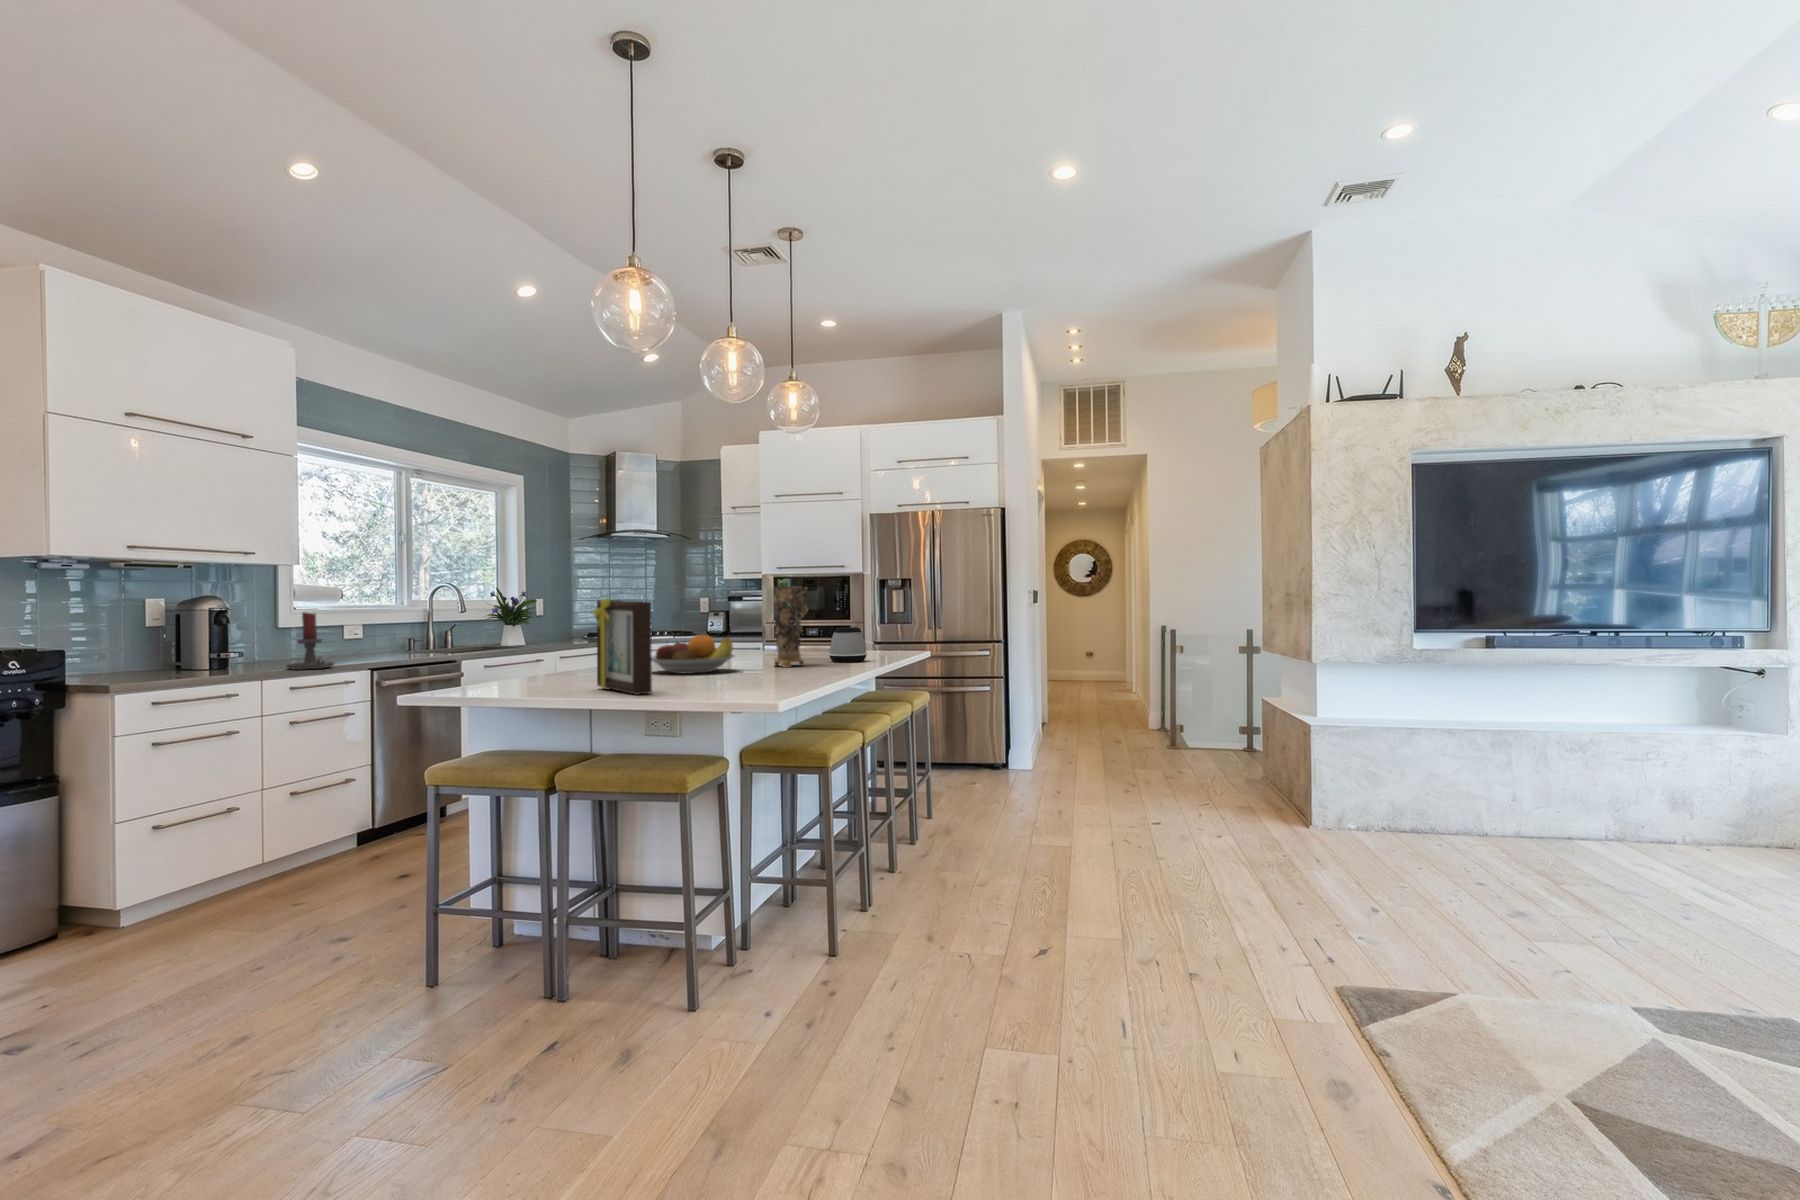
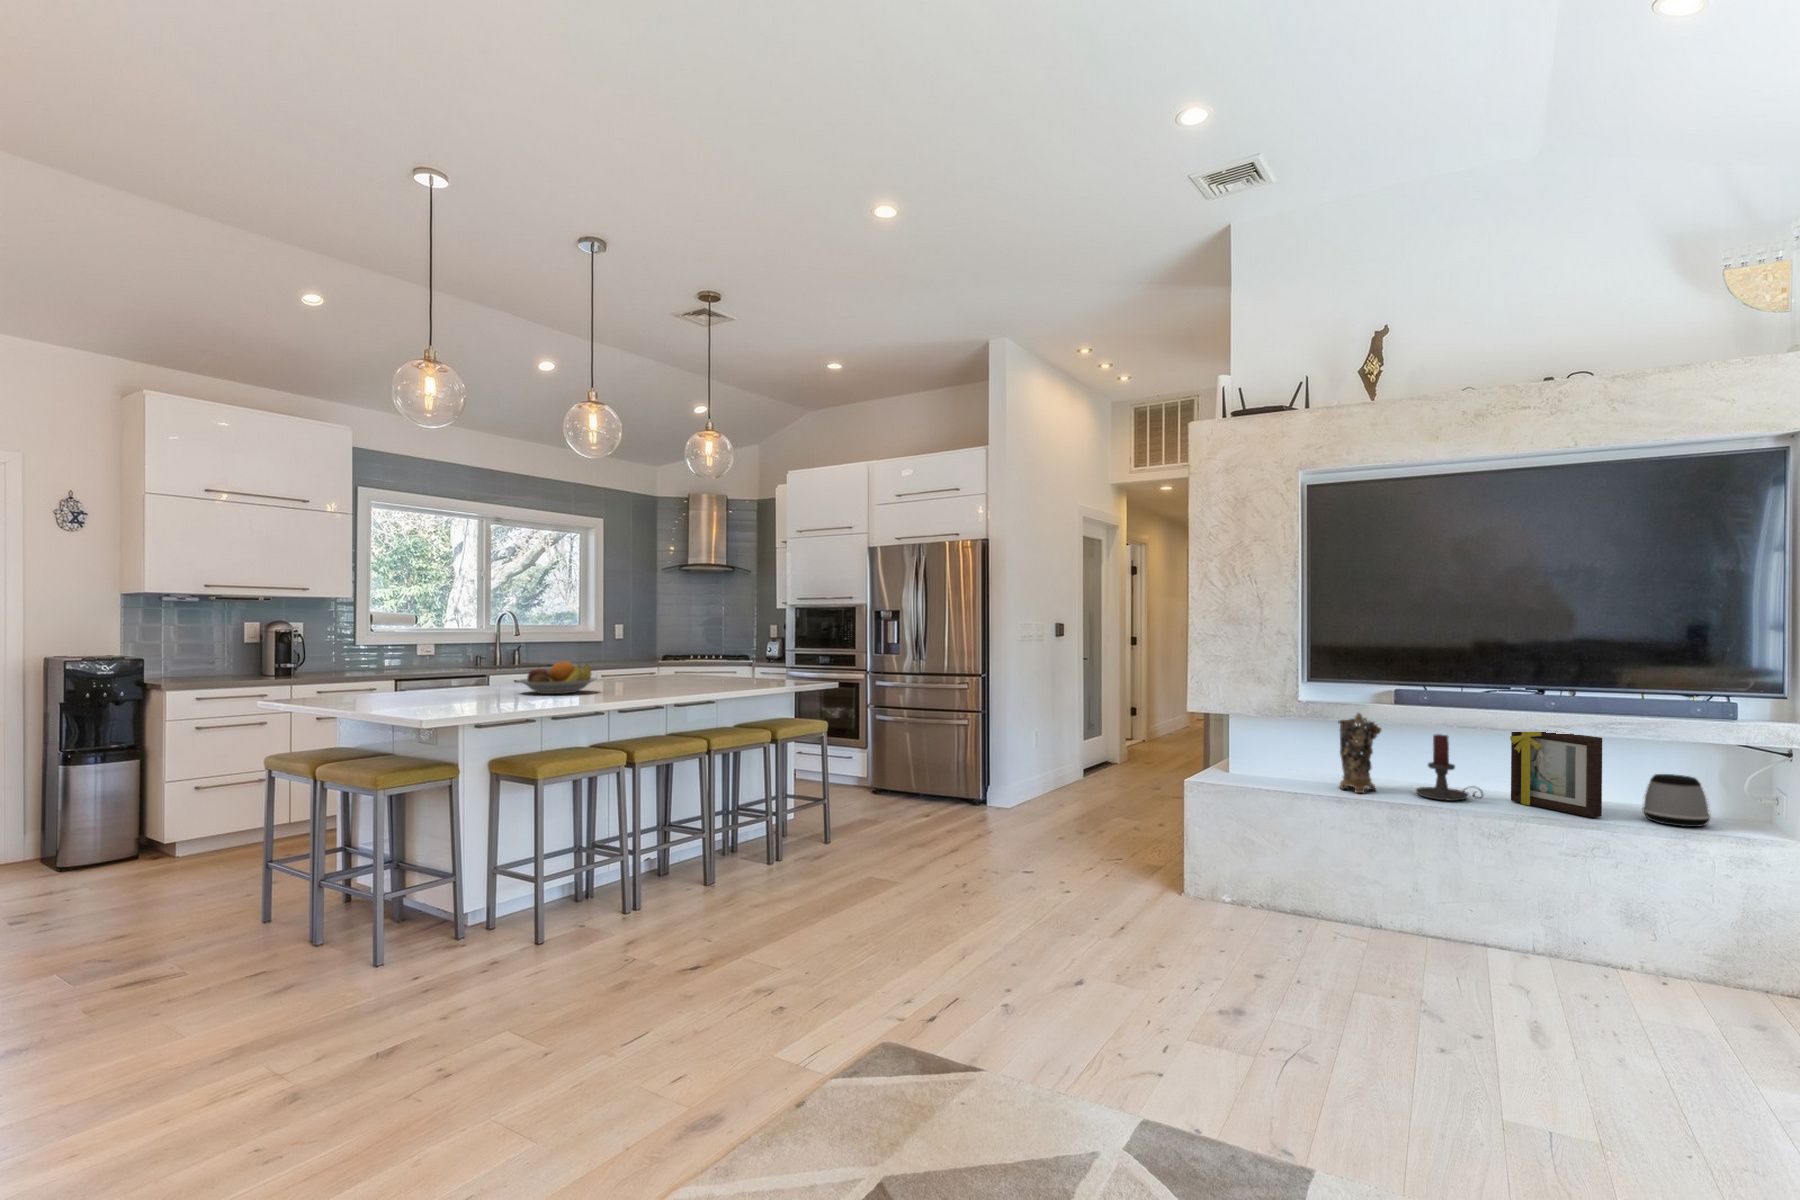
decorative vase: present [774,586,808,667] -> present [1339,713,1381,793]
flower arrangement: present [487,588,537,646] -> none [556,614,607,665]
picture frame: present [594,598,652,695] -> present [1510,732,1602,818]
candle holder: present [286,612,334,670] -> present [1416,734,1483,801]
speaker: present [829,627,867,662] -> present [1642,774,1711,827]

